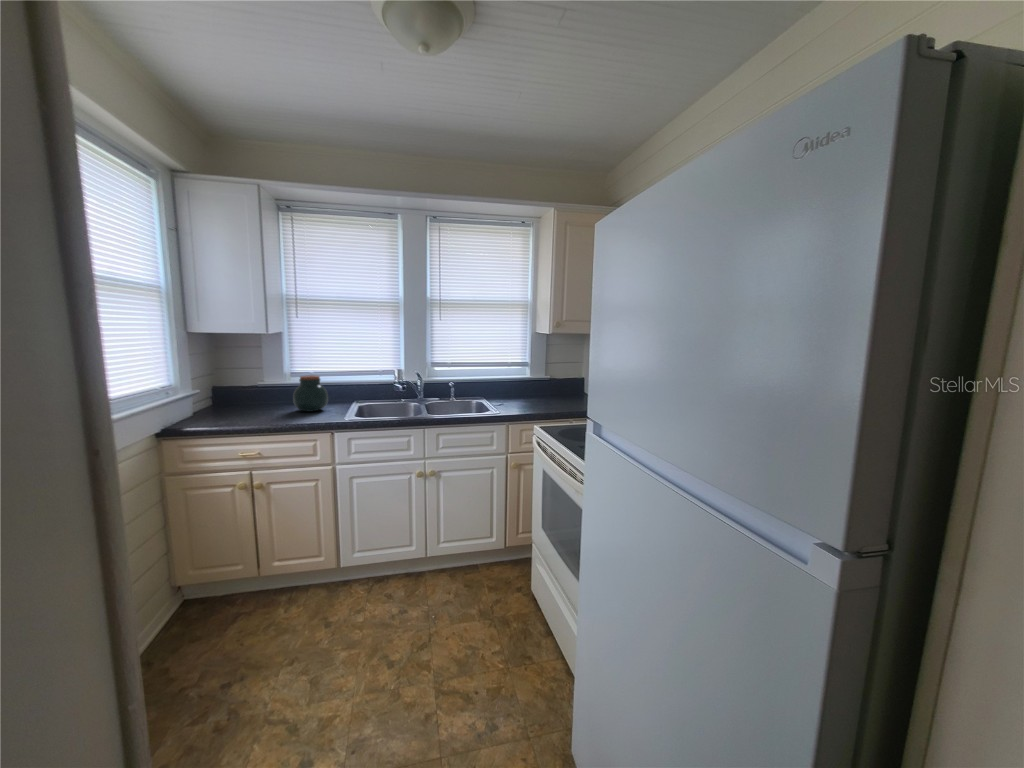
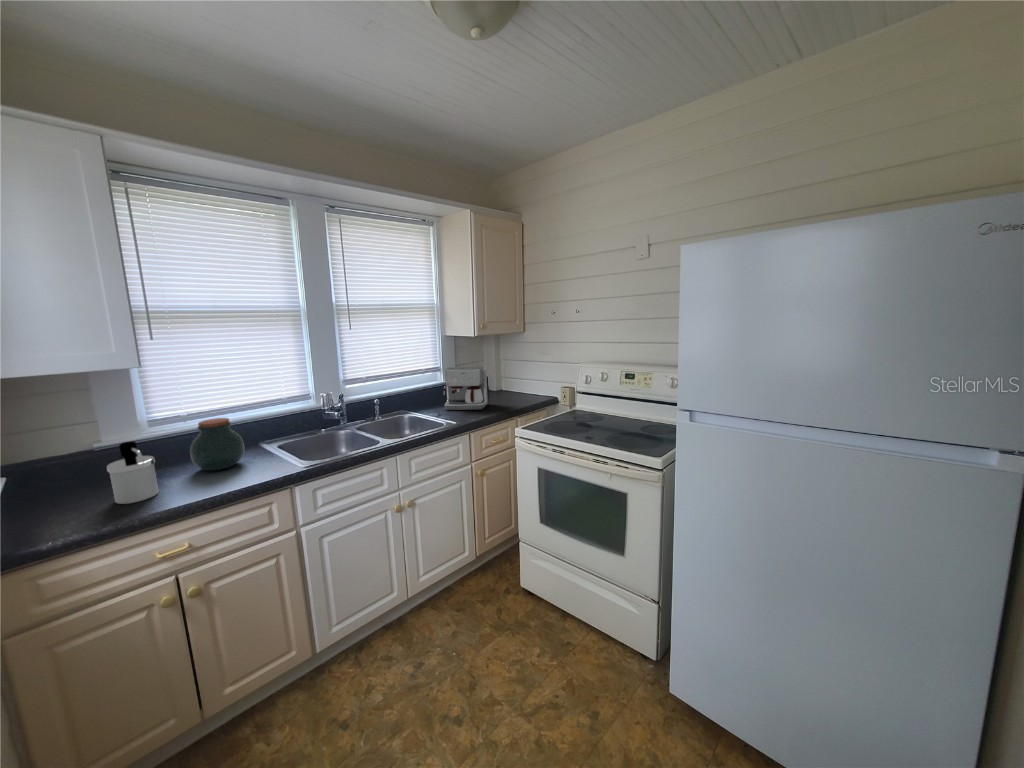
coffee maker: none [515,362,564,407] -> present [443,367,487,410]
soap dispenser: none [237,380,265,419] -> present [107,441,159,504]

